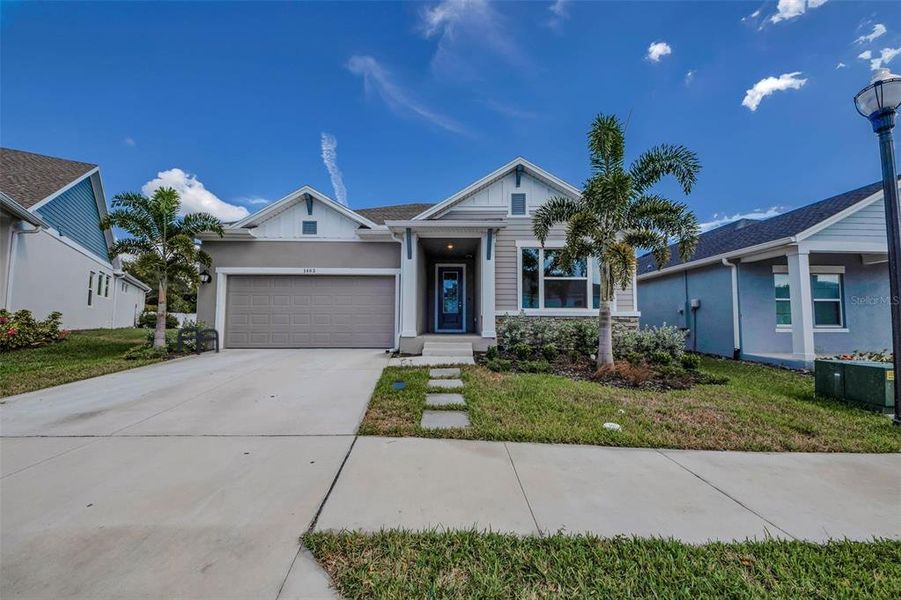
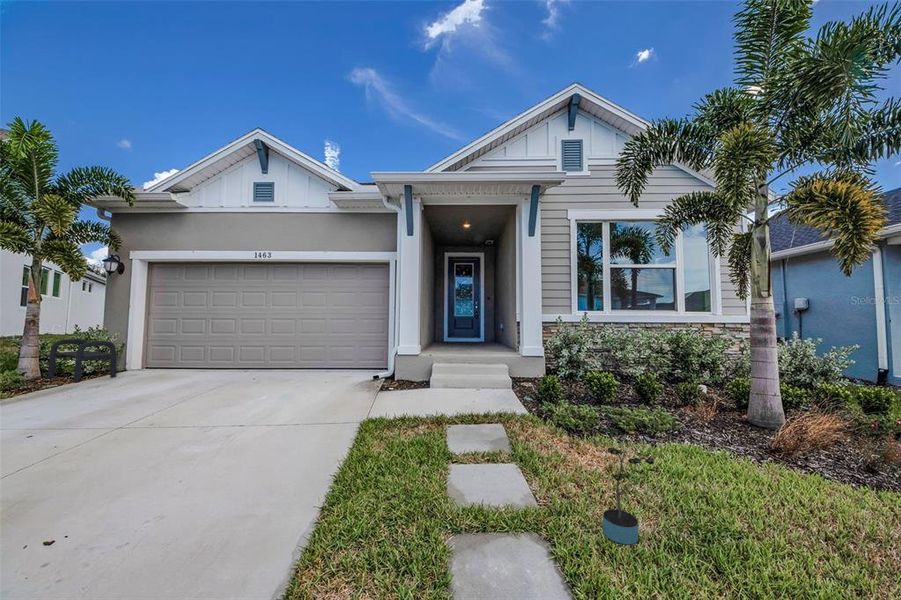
potted plant: present [391,349,412,389] -> present [597,428,658,544]

